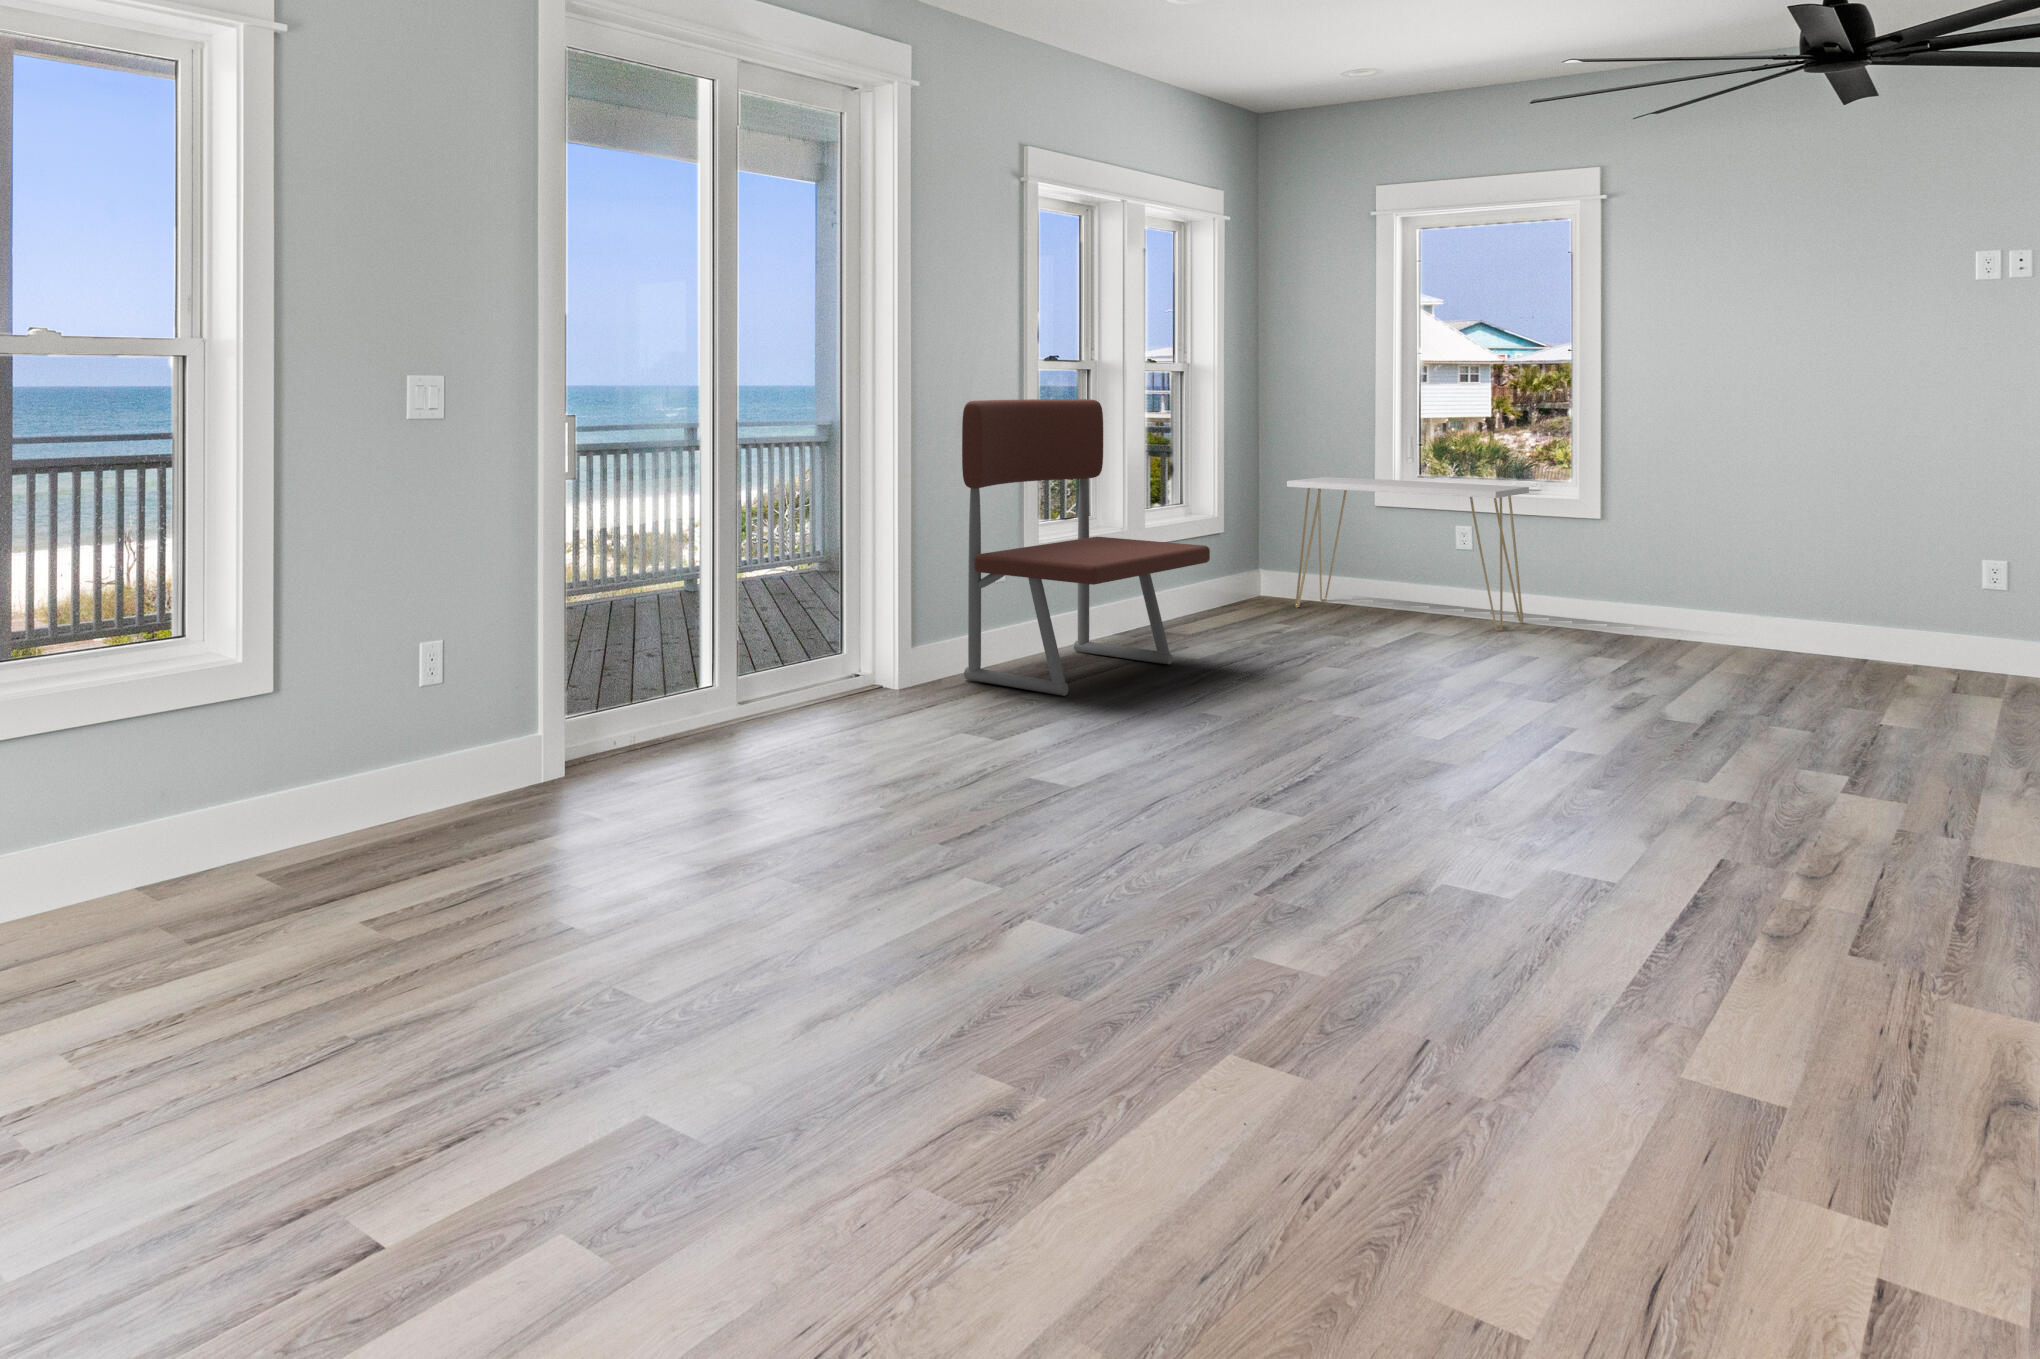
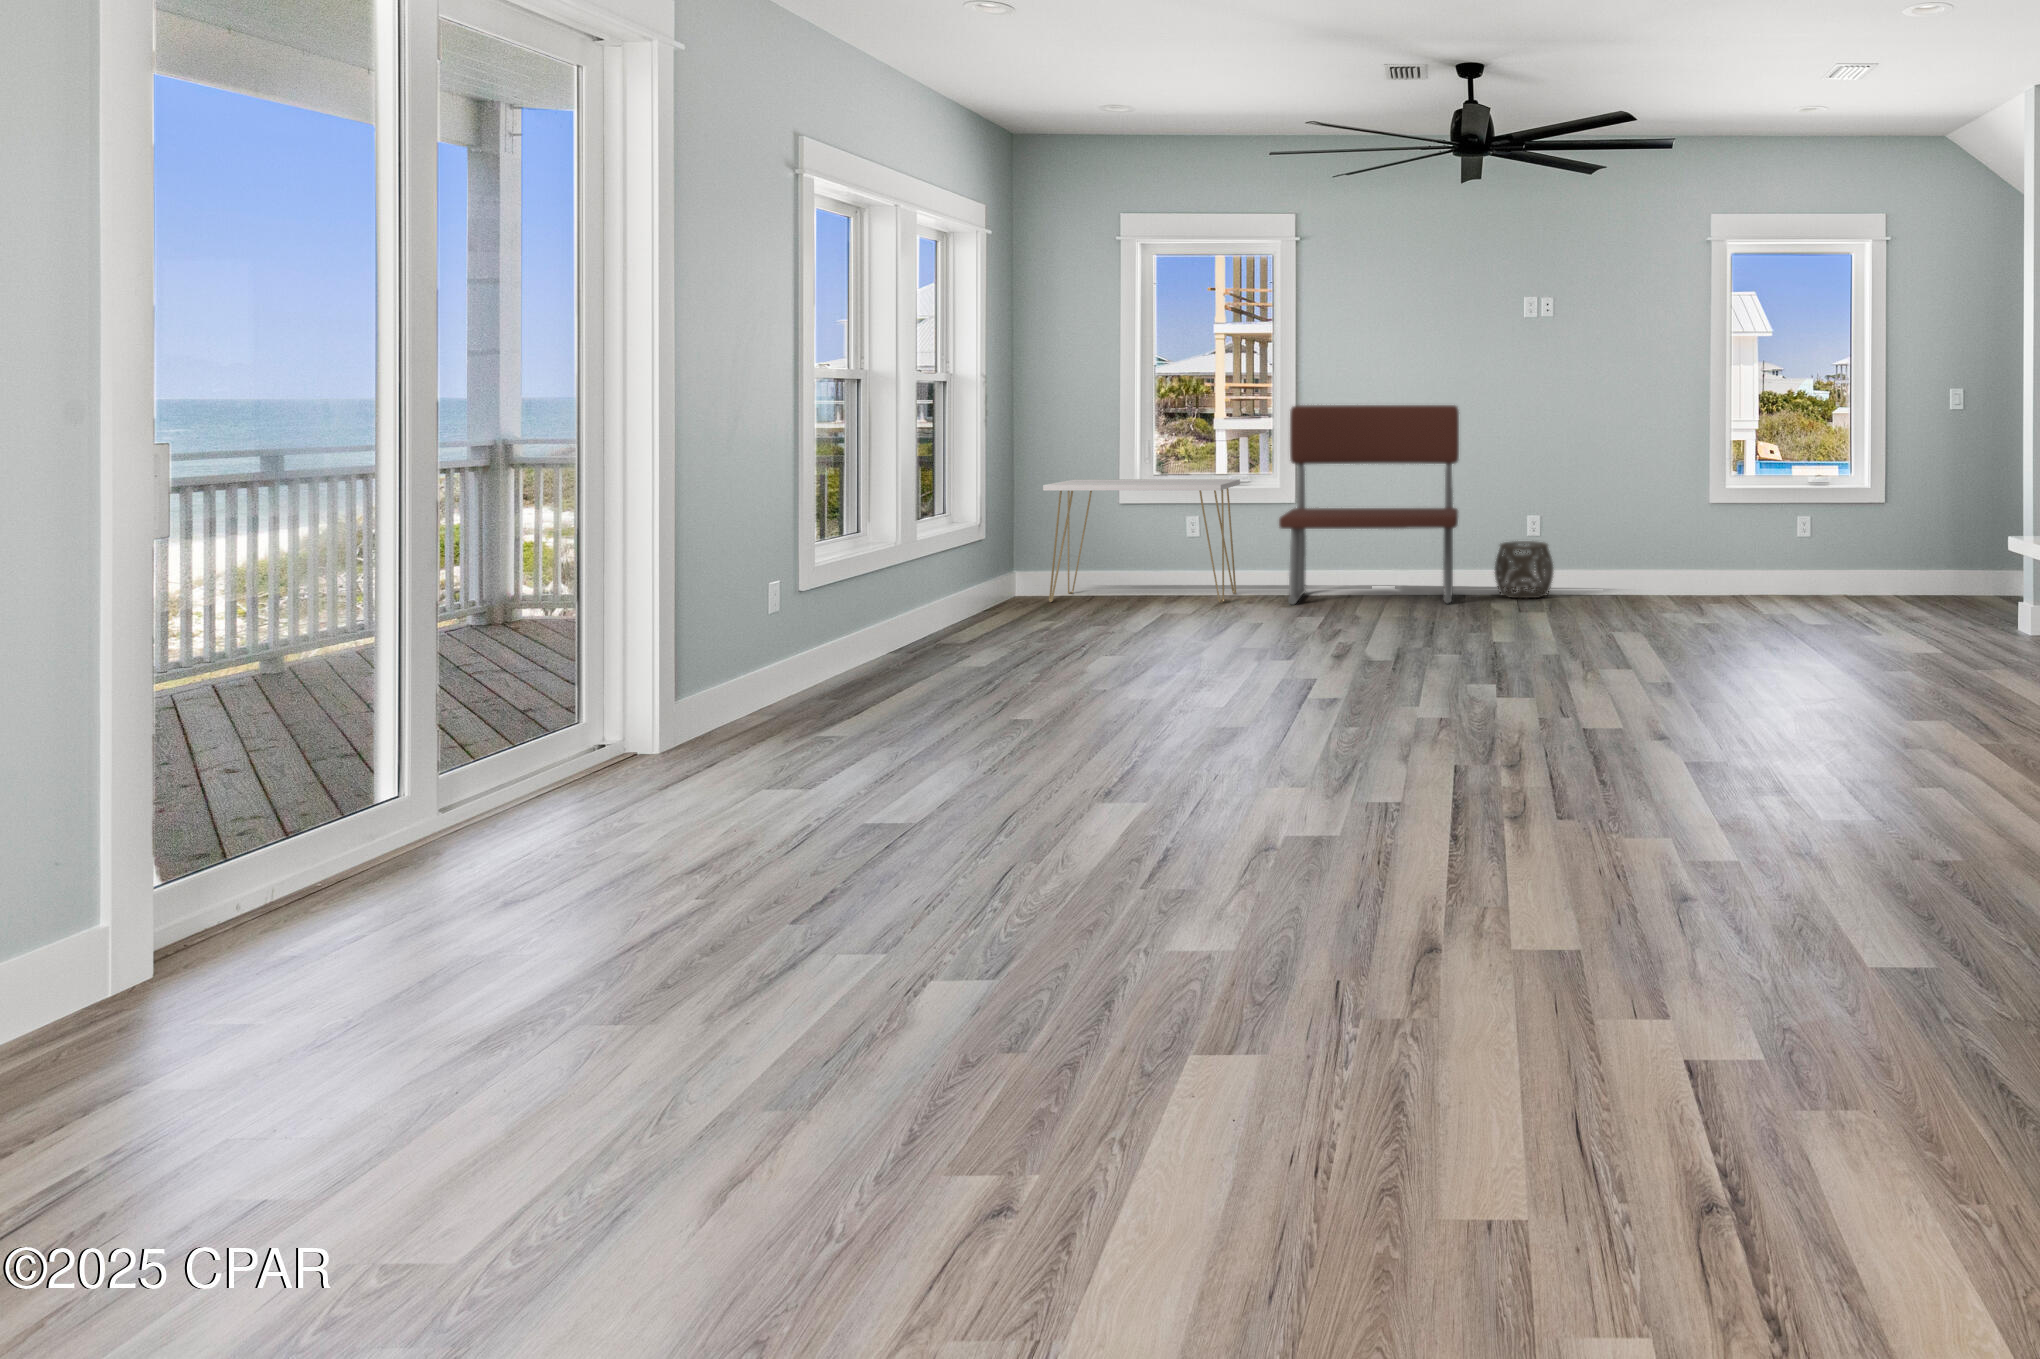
bench: present [962,399,1210,696] -> present [1279,405,1459,604]
woven basket: none [1919,595,2032,679] -> present [1494,541,1554,598]

